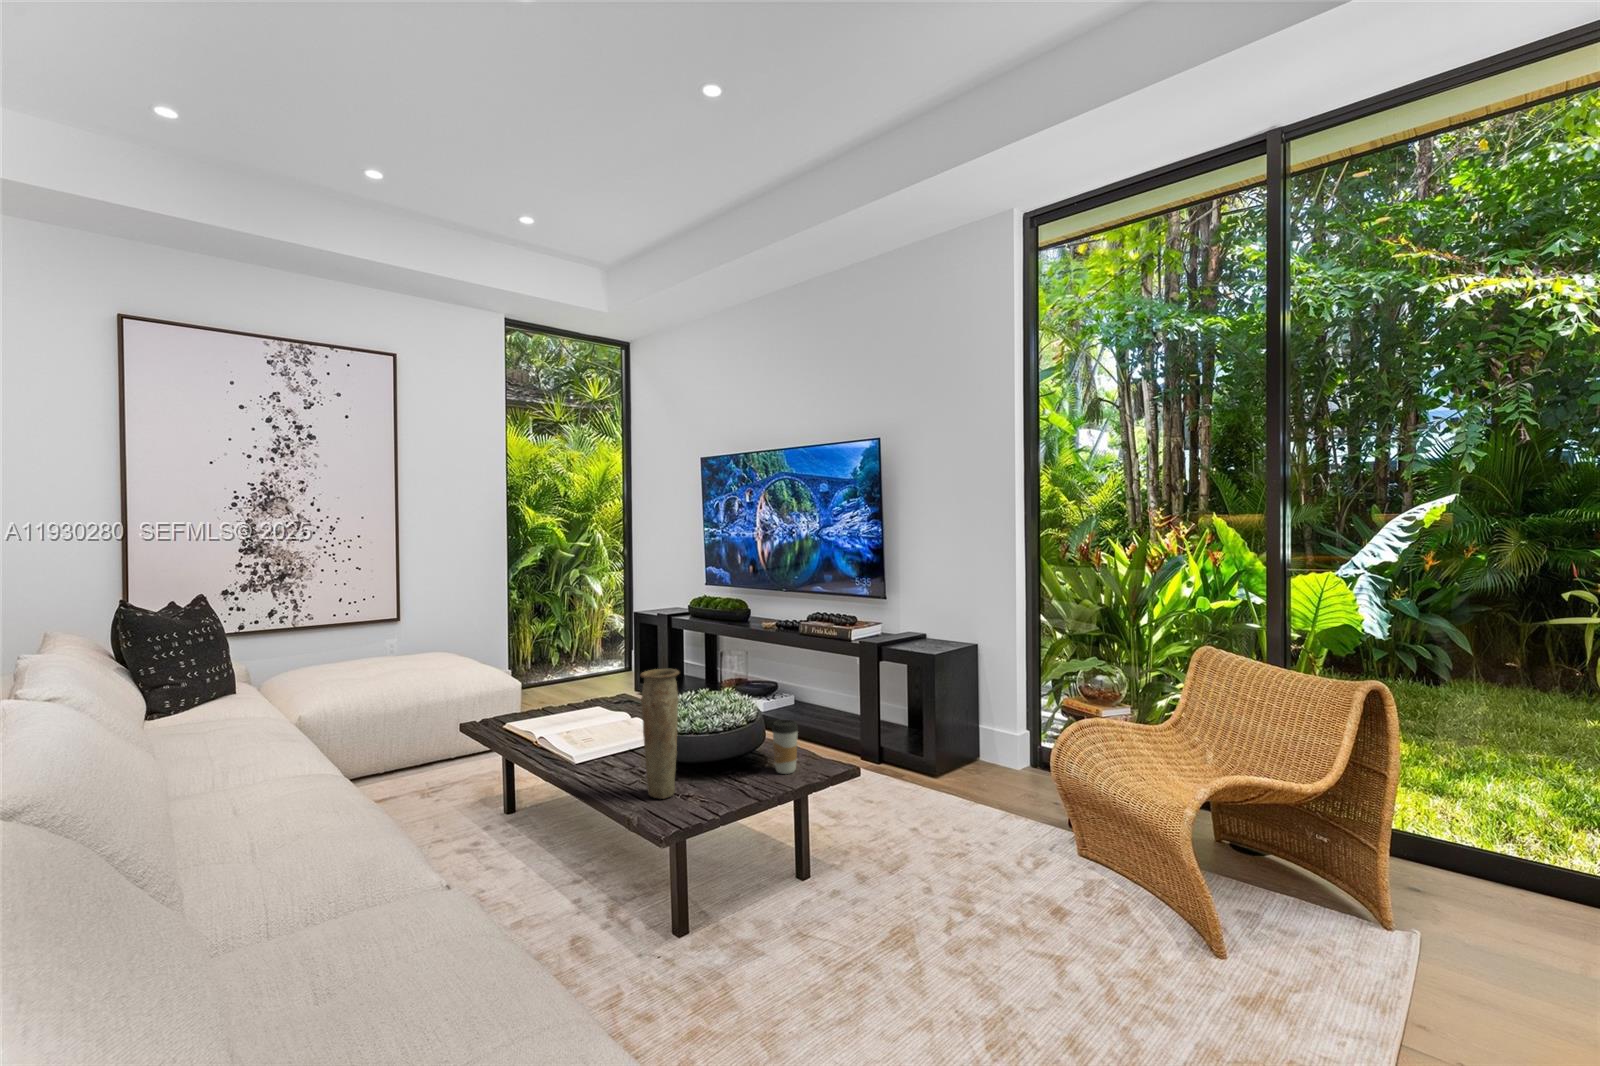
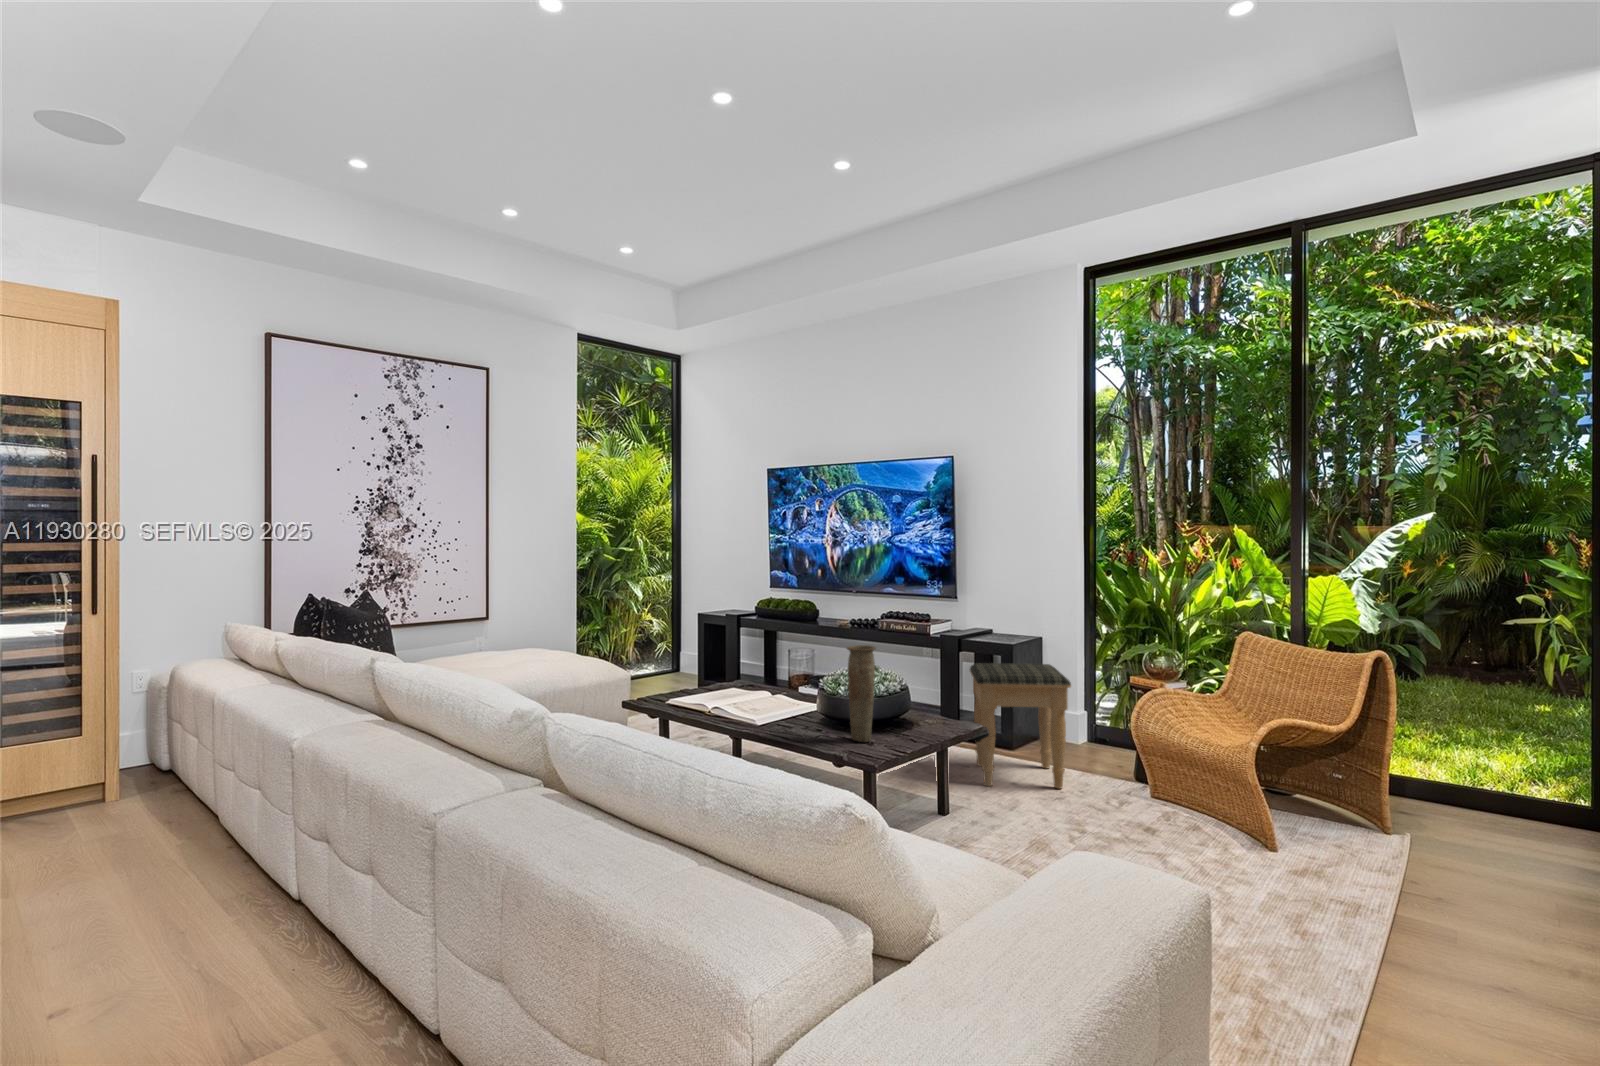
footstool: none [858,679,975,842] -> present [970,663,1071,789]
coffee cup: present [772,719,798,774] -> none [929,687,950,728]

